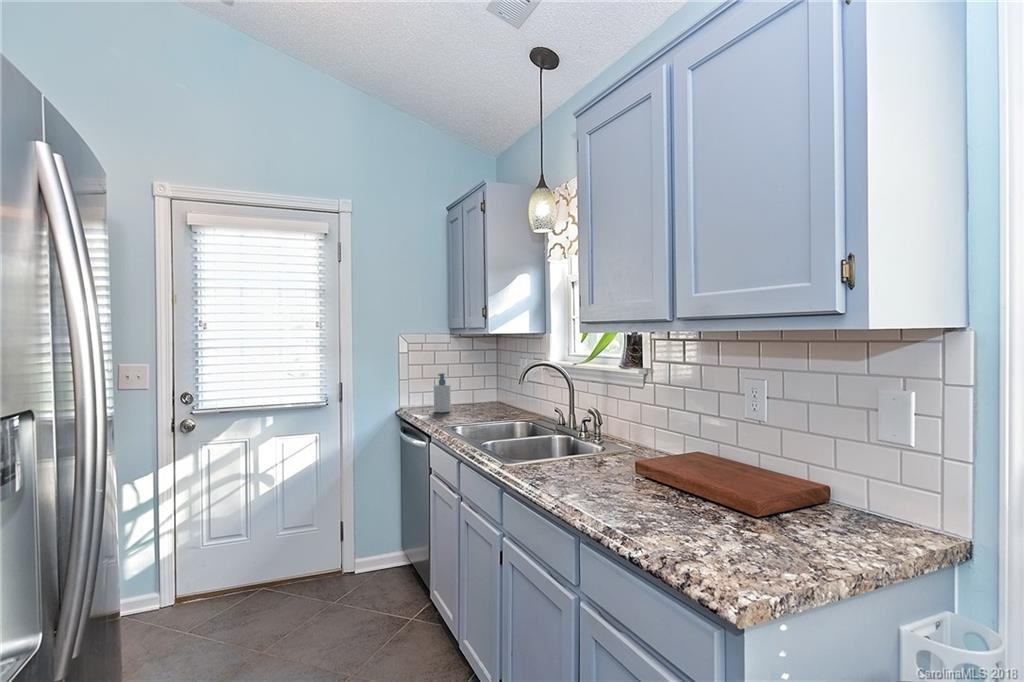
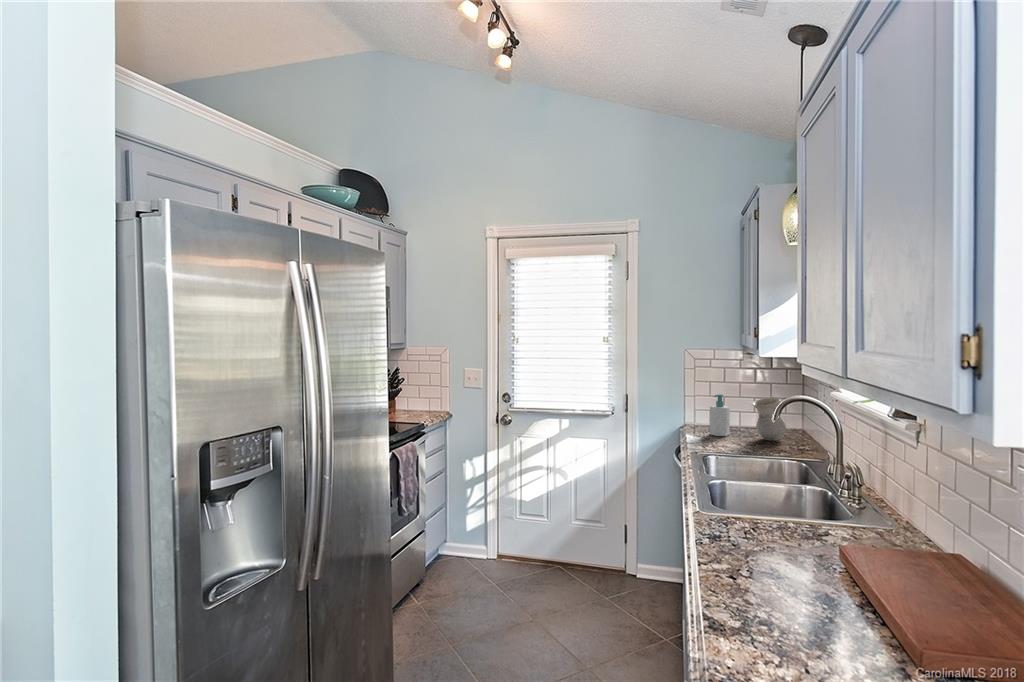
vase: none [472,372,500,411] -> present [752,397,786,440]

